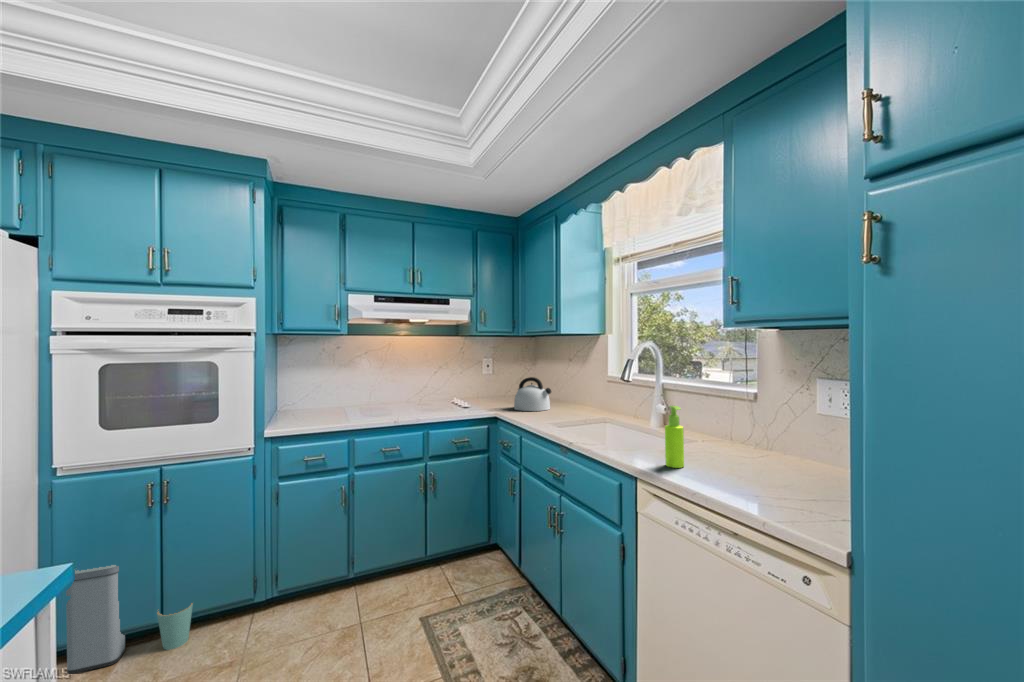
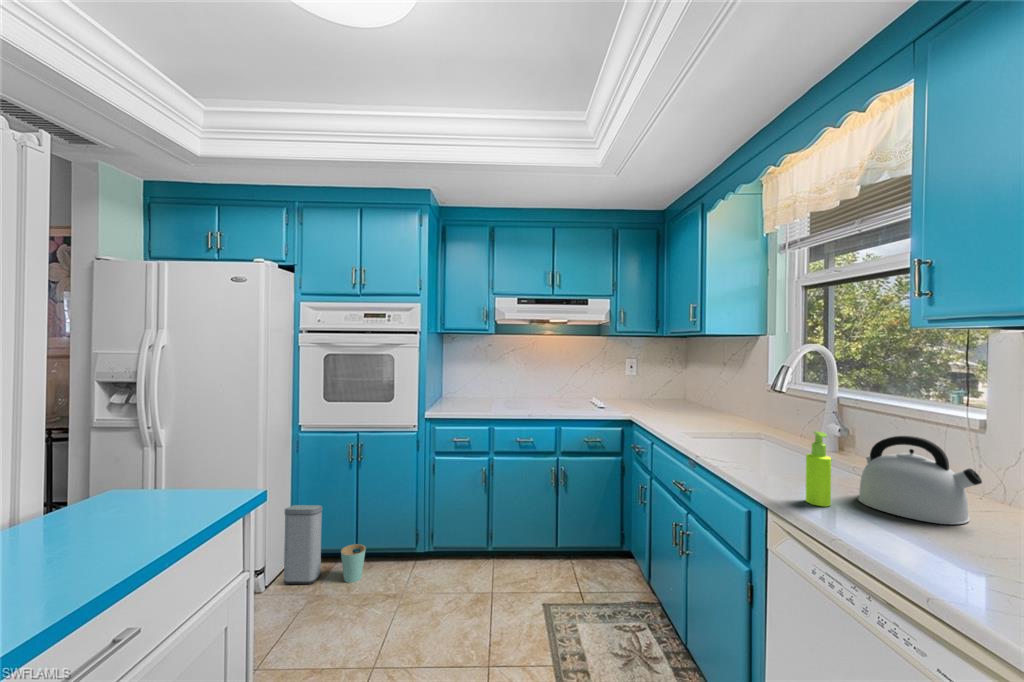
kettle: present [514,377,551,411] -> present [858,436,982,524]

